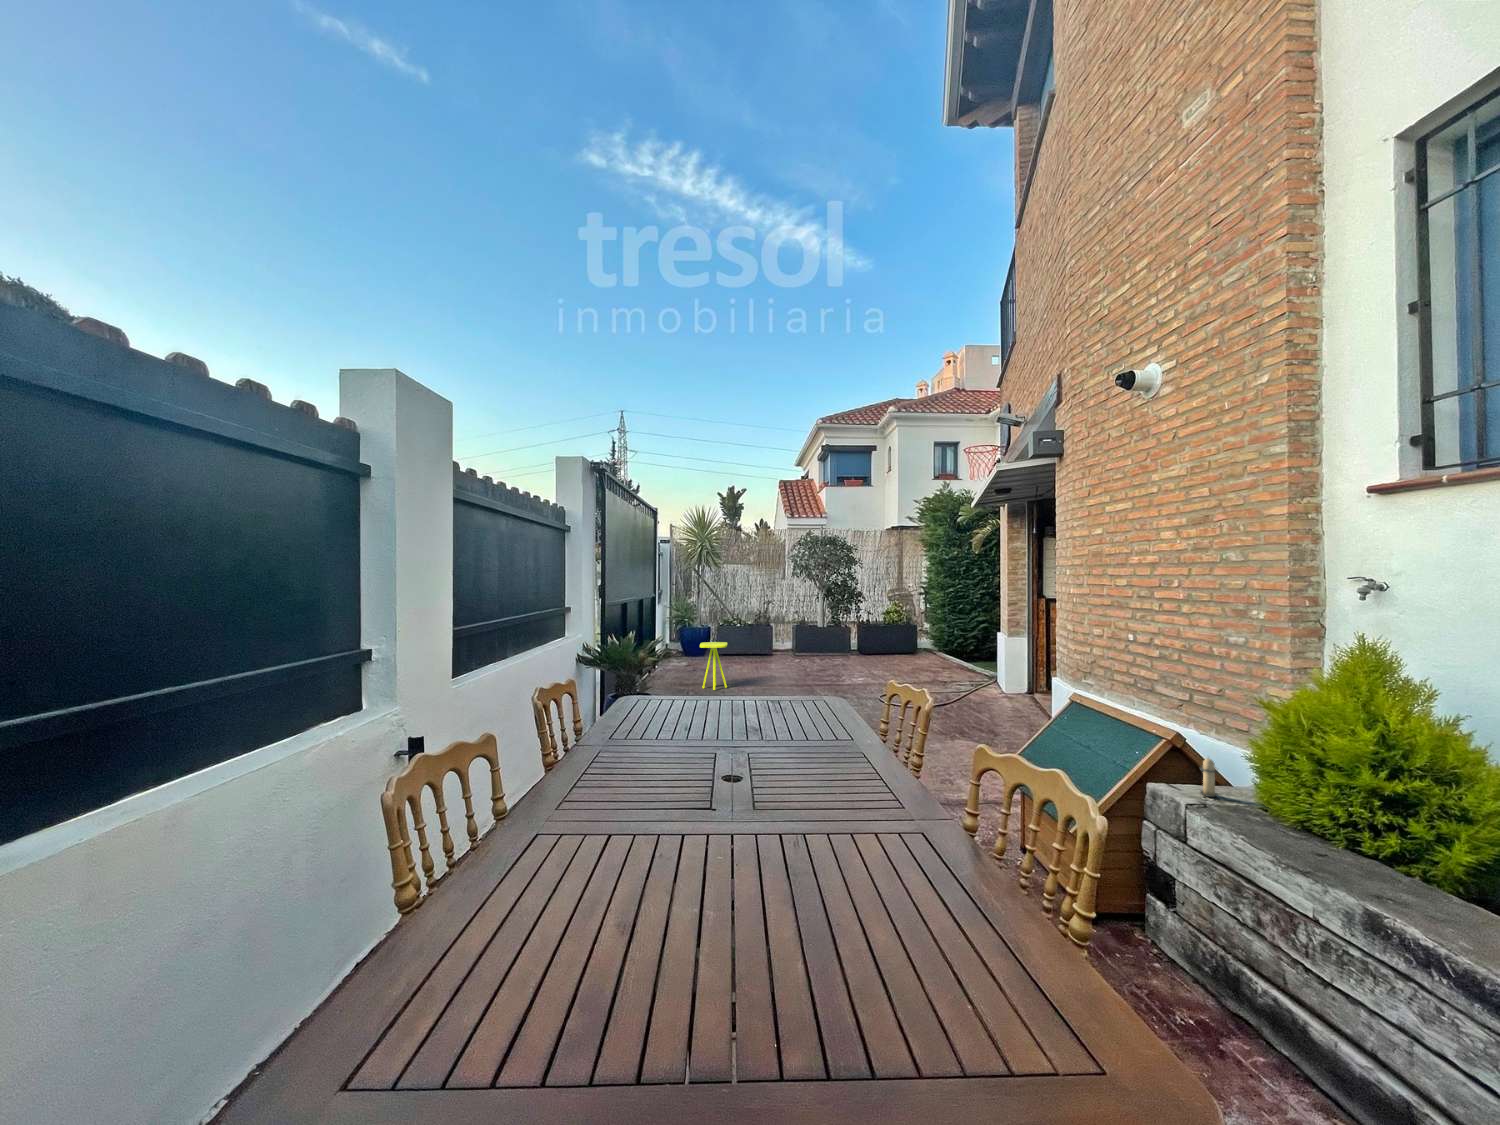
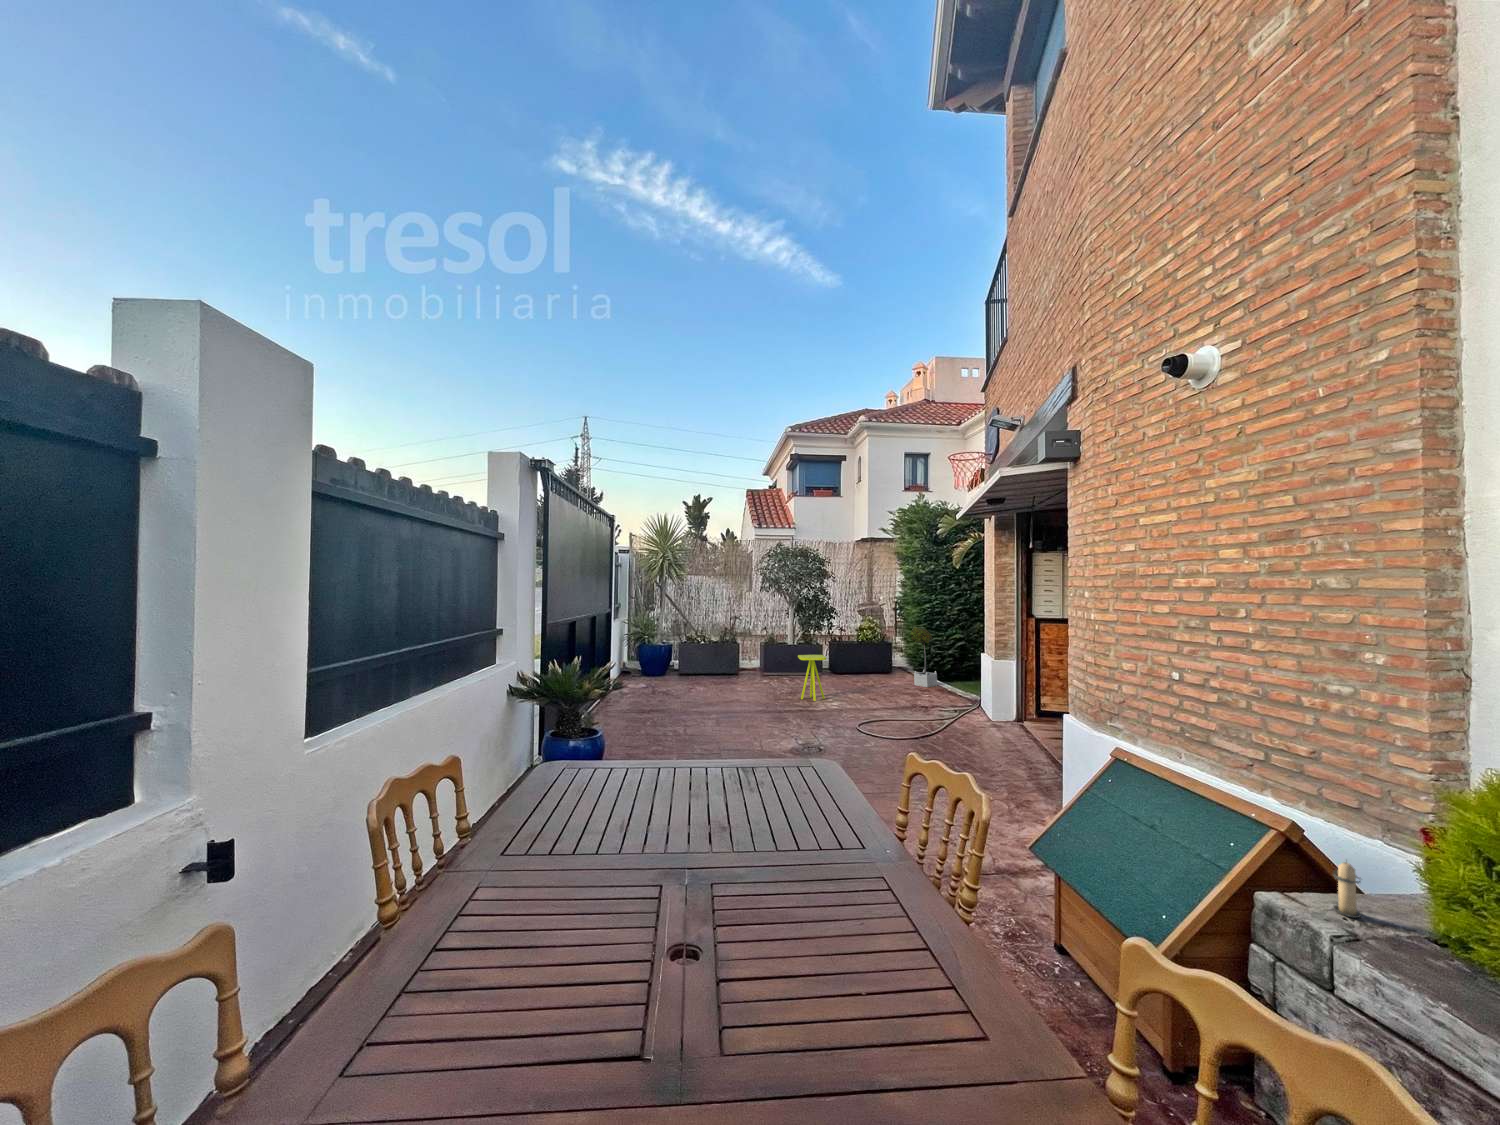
potted tree: none [933,608,958,664] -> present [910,627,937,687]
side table: present [700,642,727,690] -> present [798,655,826,701]

